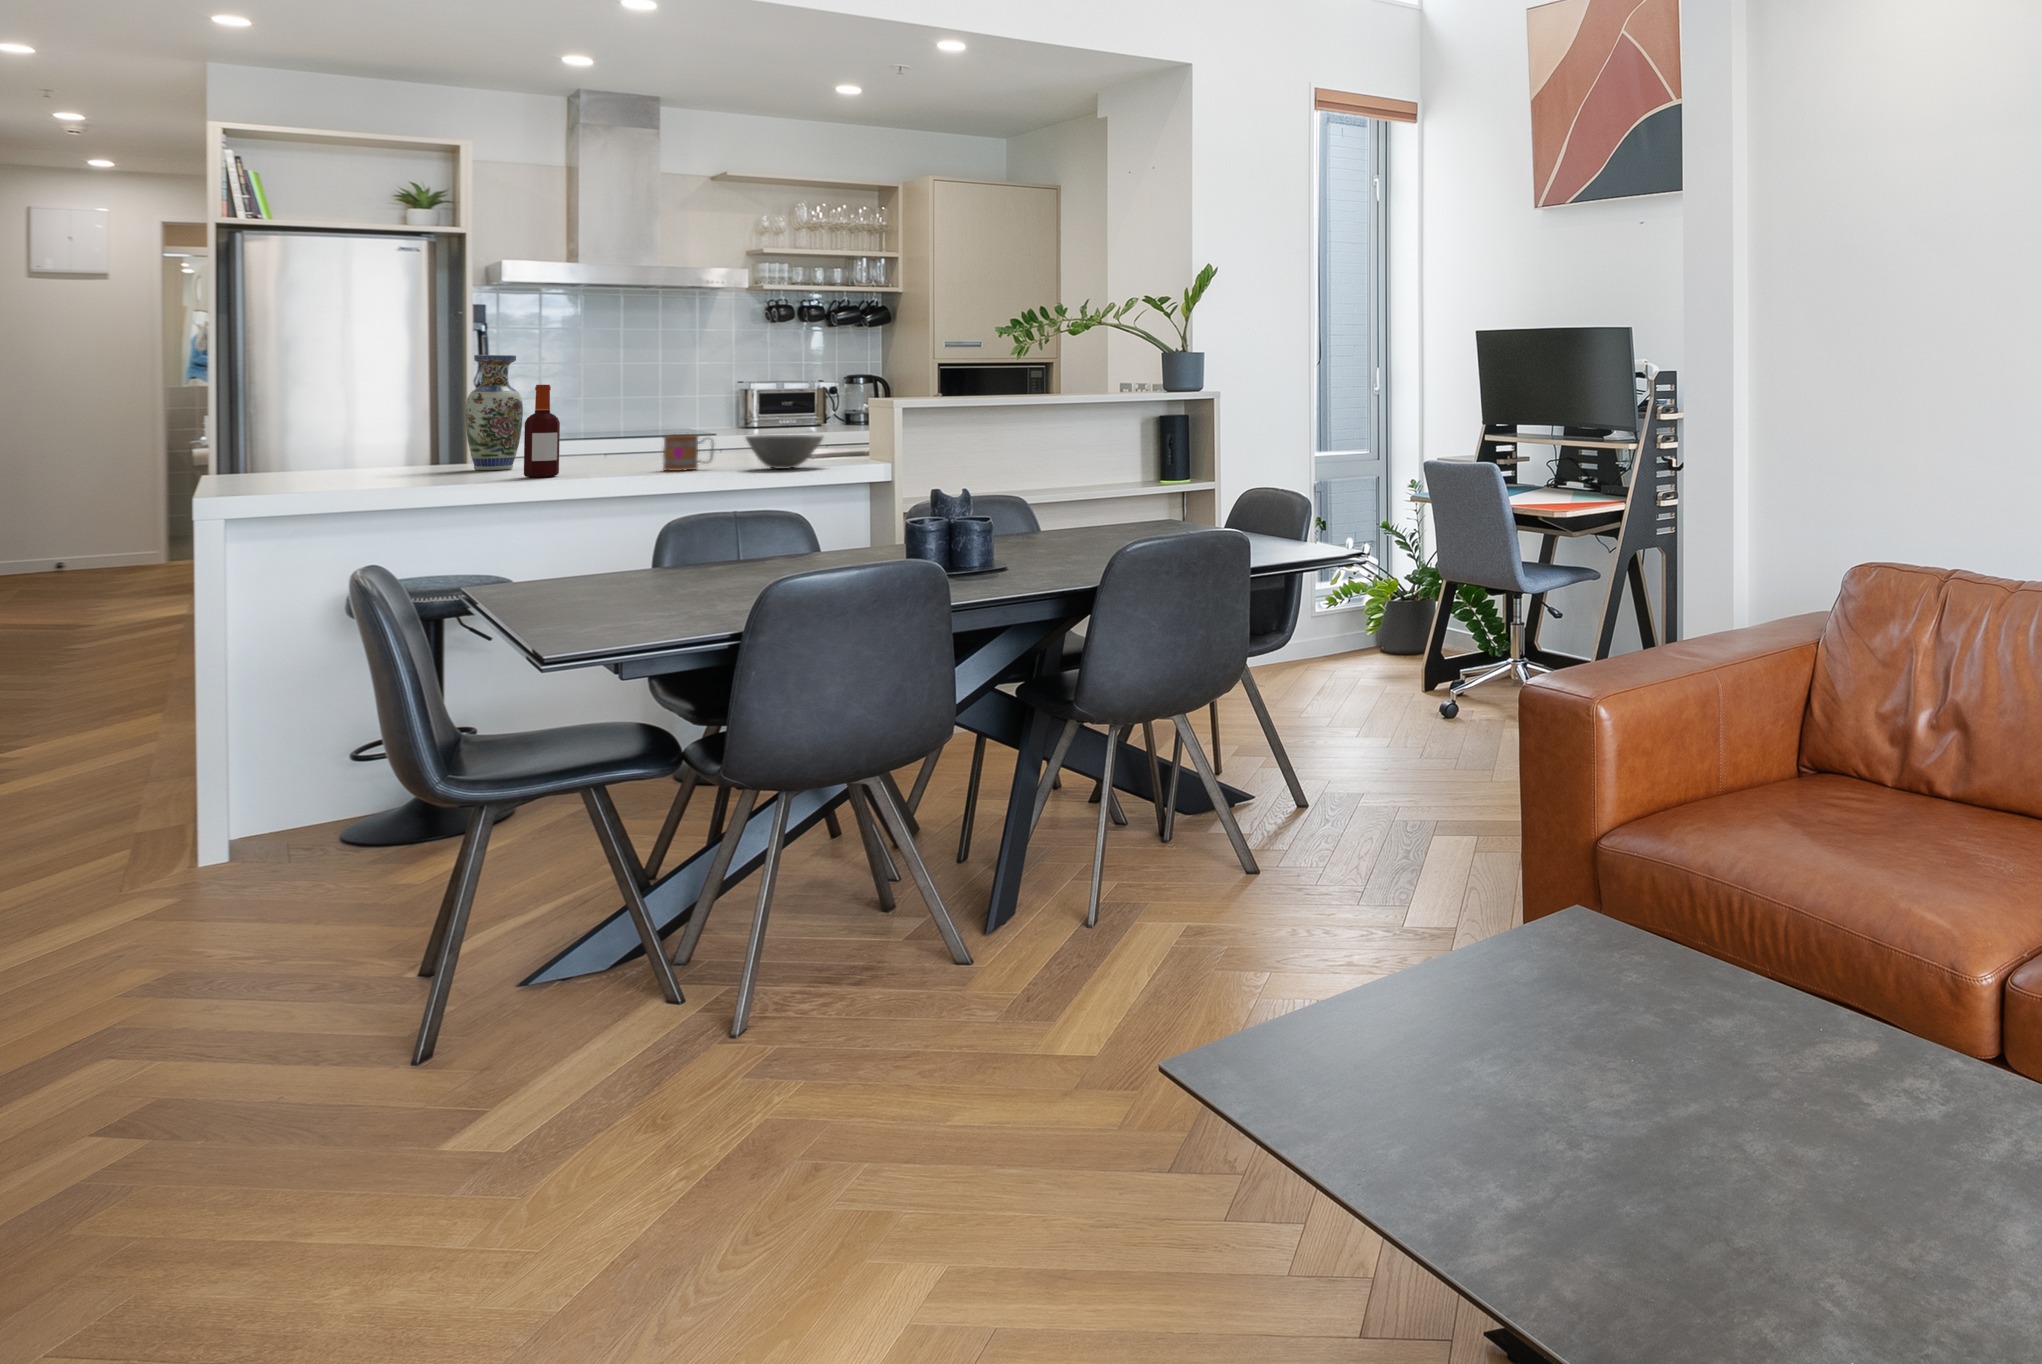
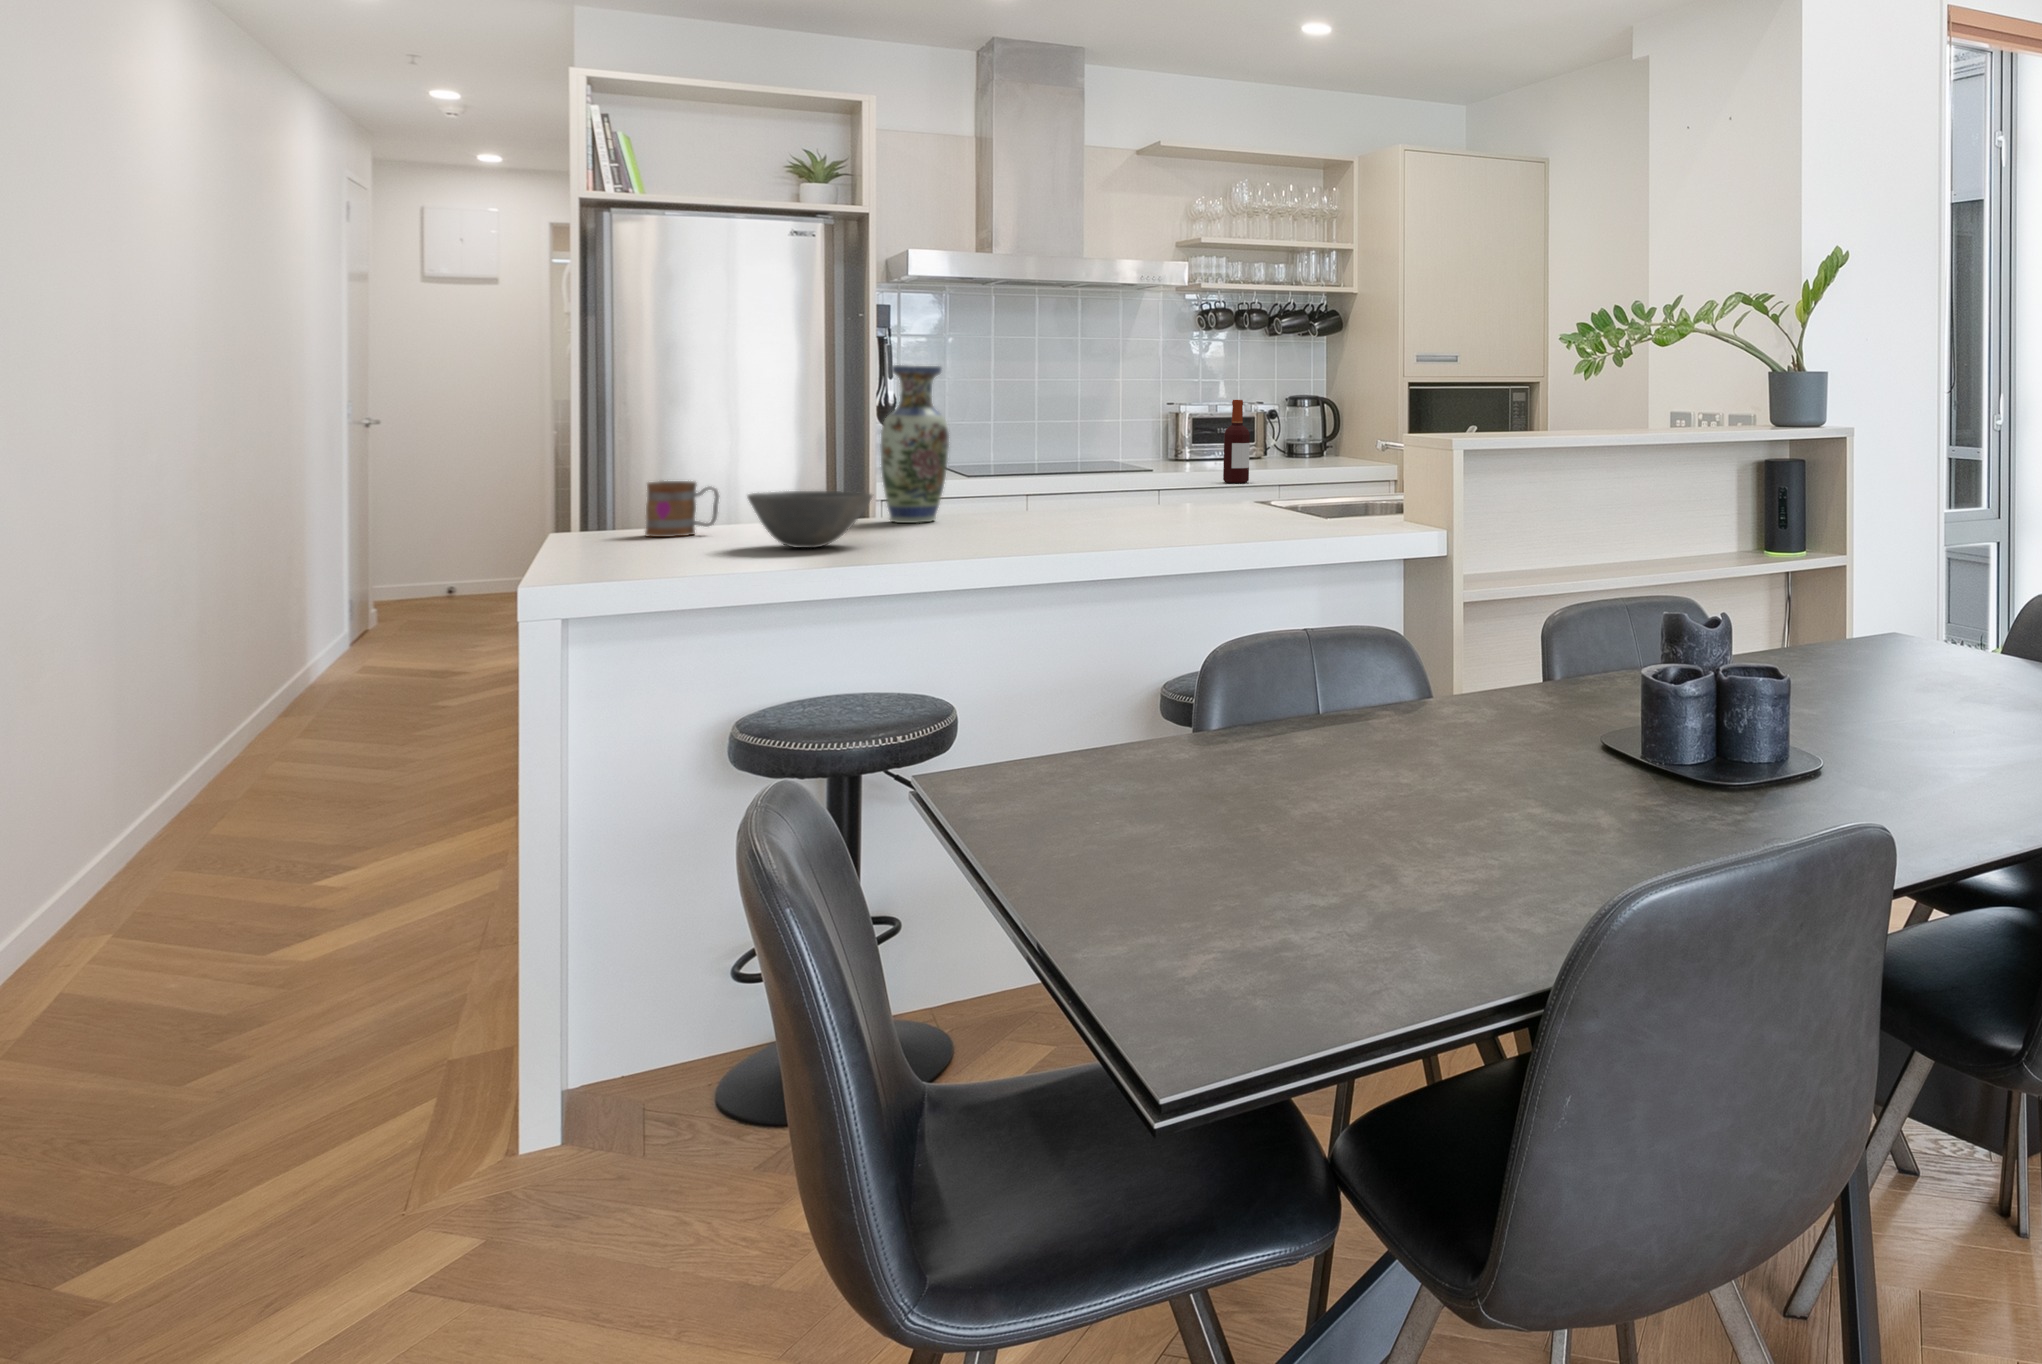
bottle: present [524,385,560,477] -> present [1223,400,1250,483]
mug: present [663,434,714,471] -> present [645,481,719,537]
bowl: present [746,435,823,469] -> present [748,491,872,548]

